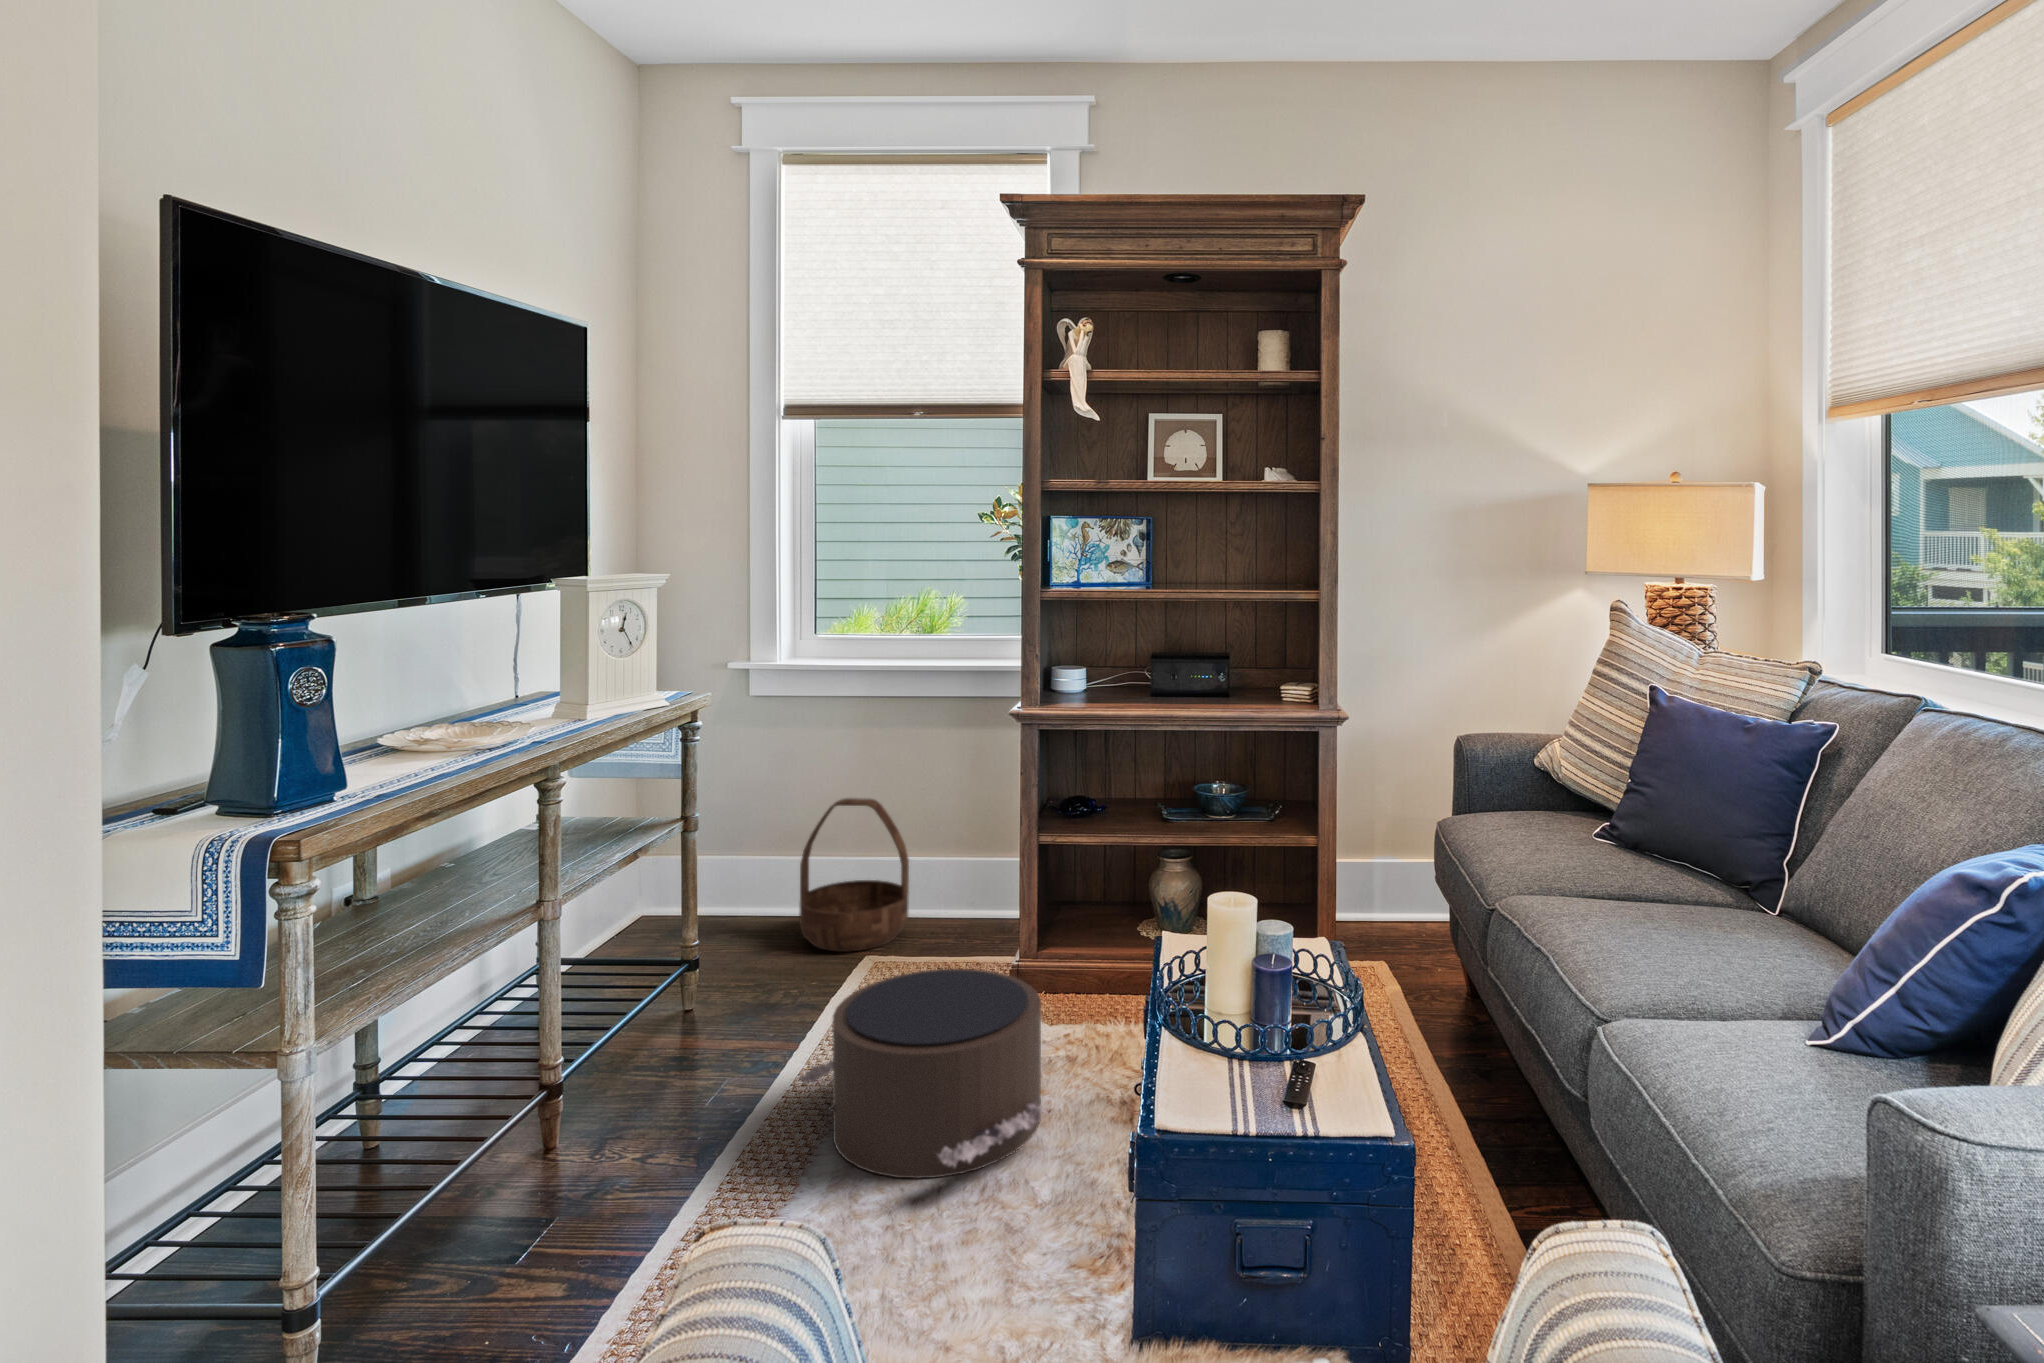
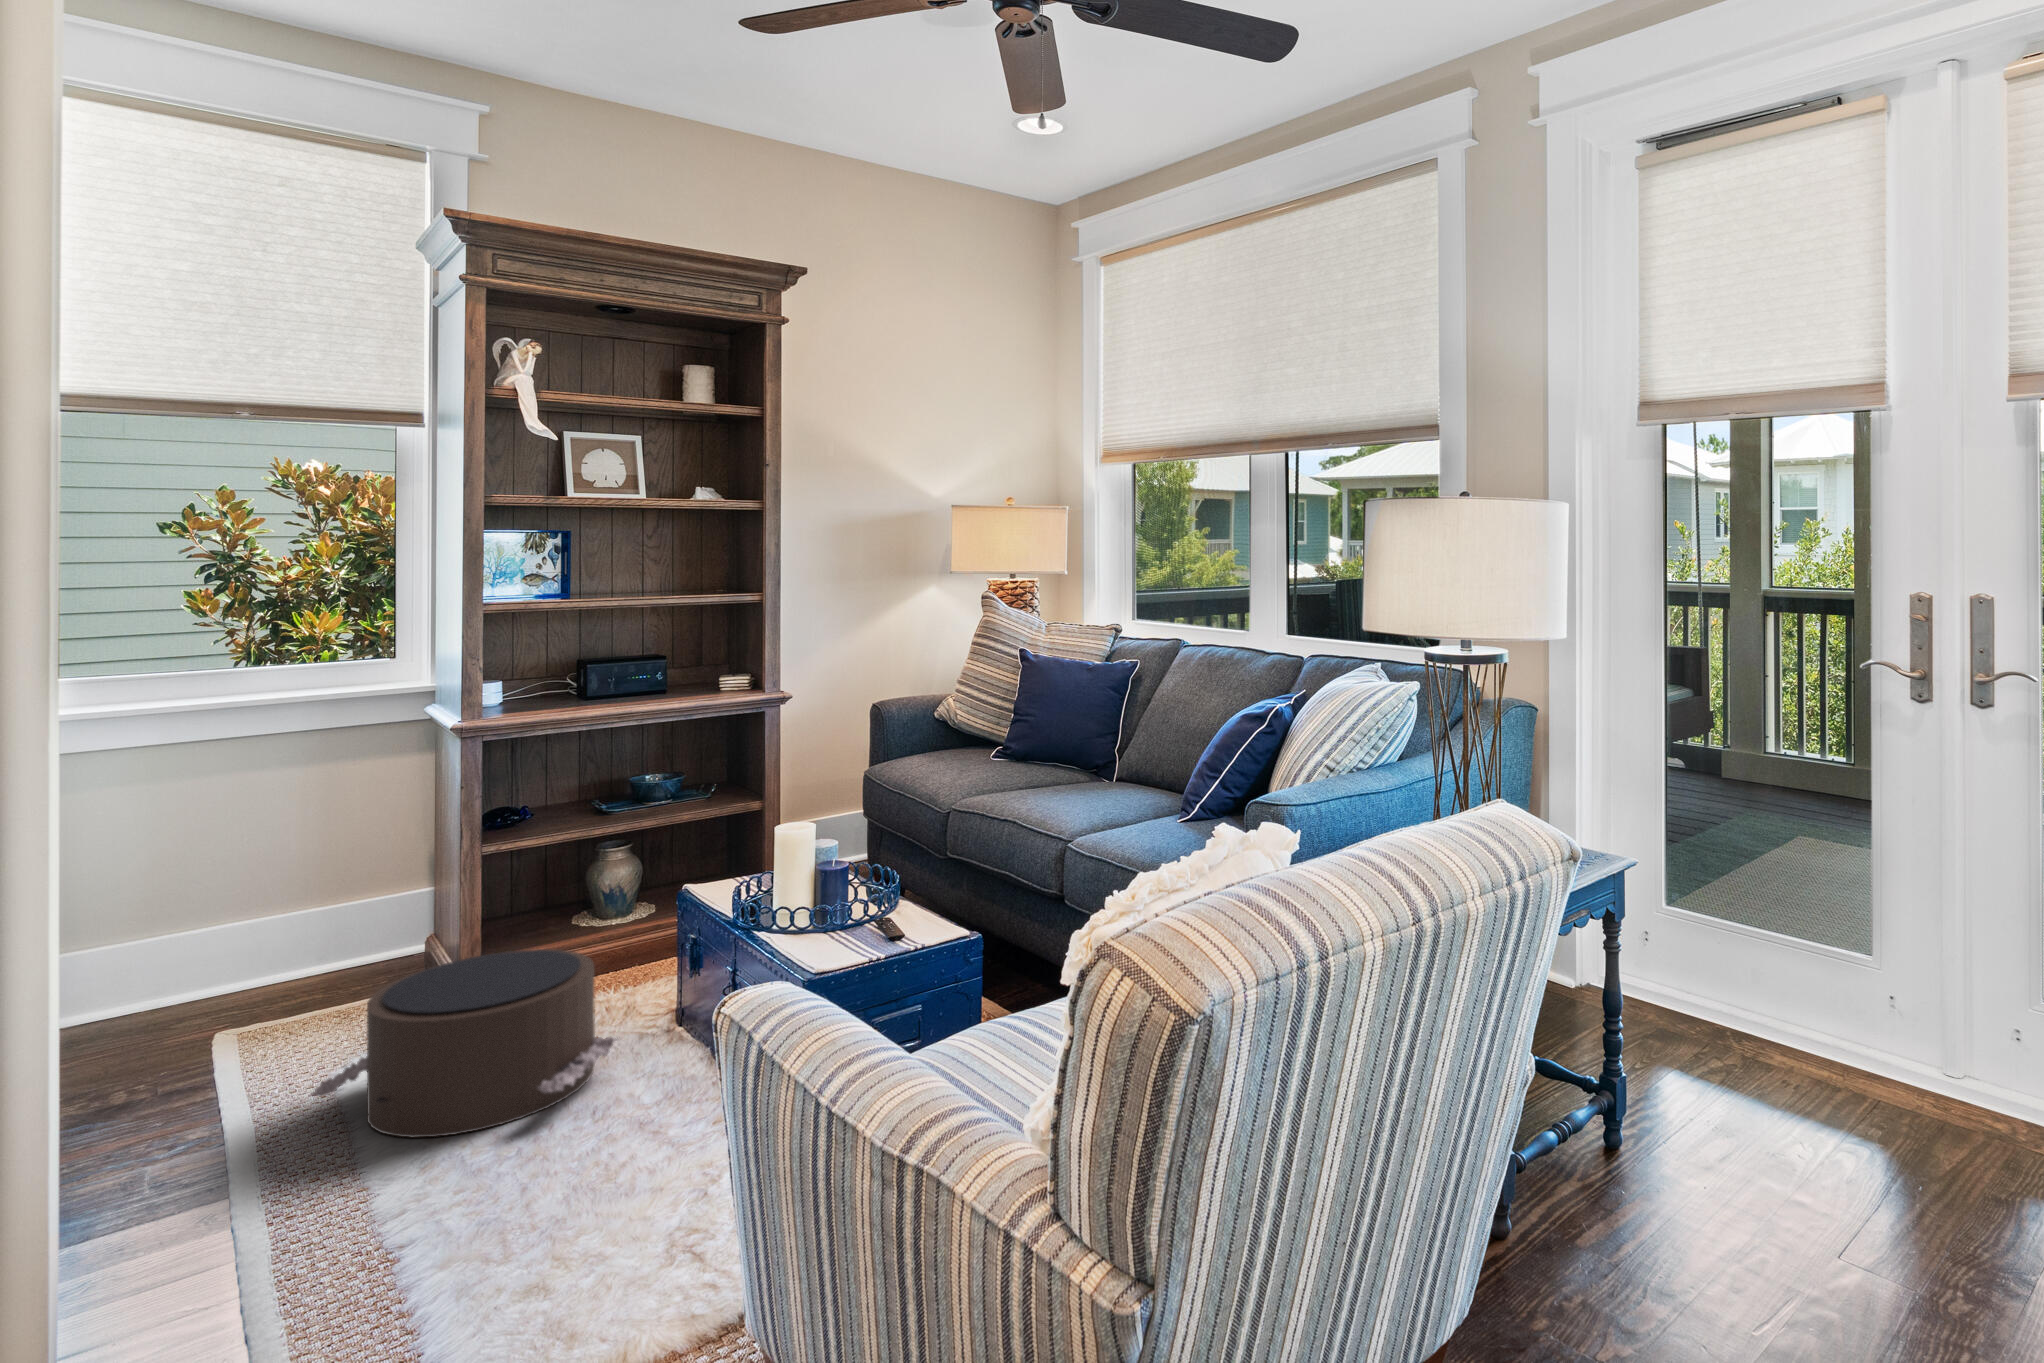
basket: present [800,798,909,952] -> none [112,849,273,1029]

